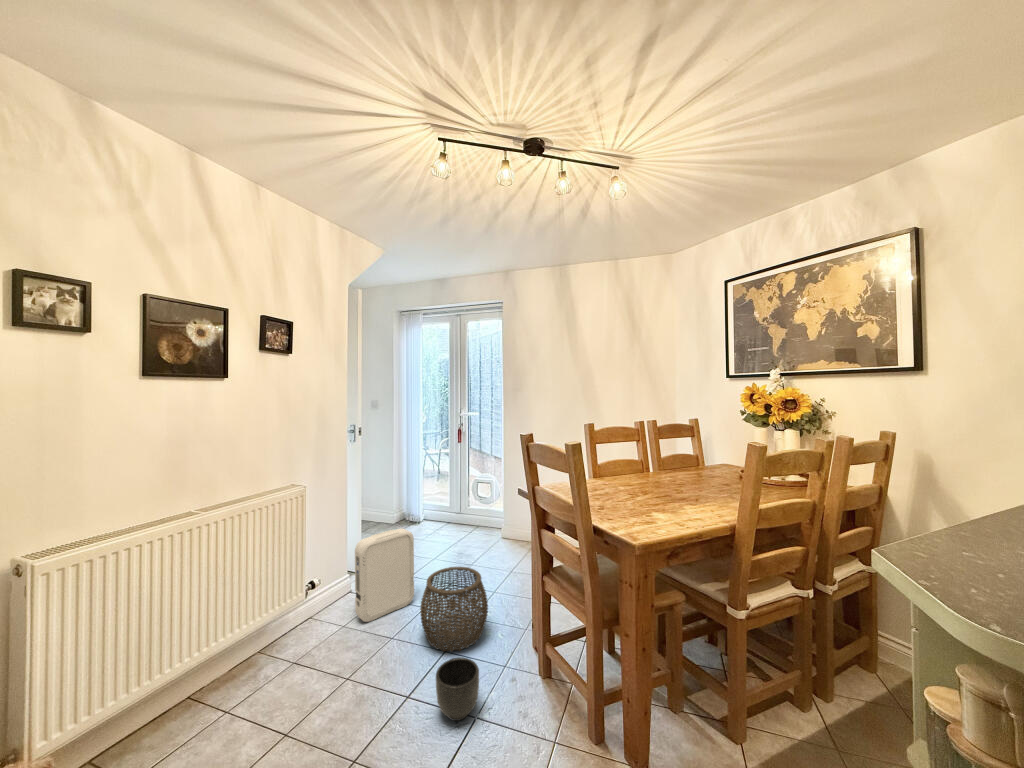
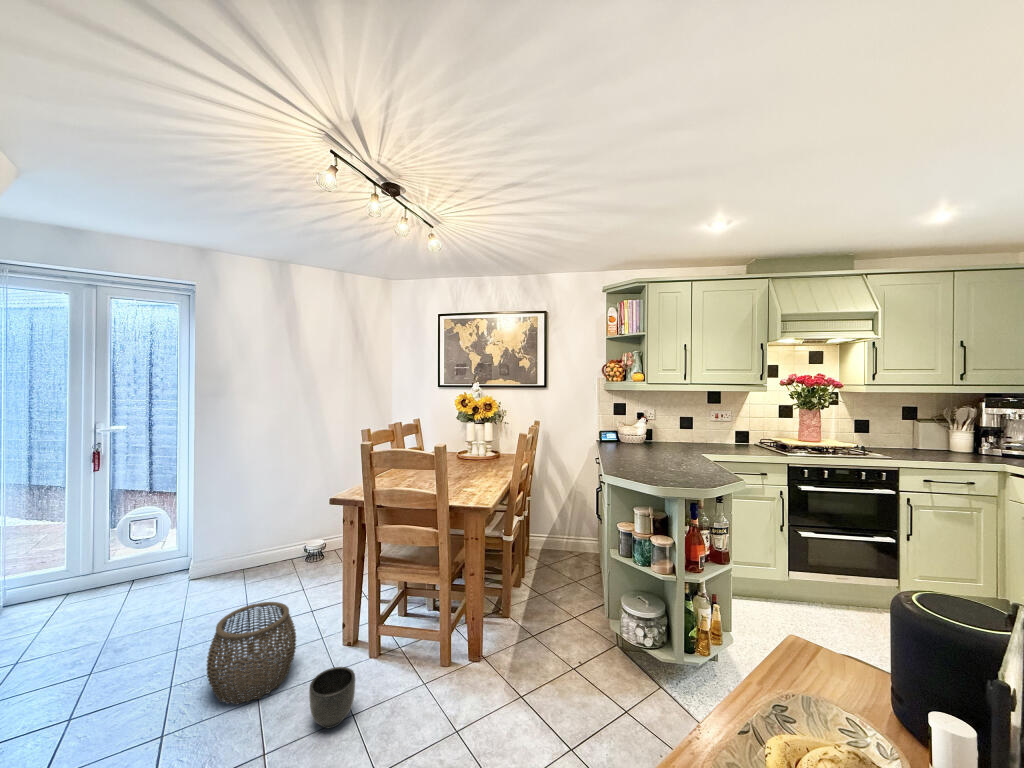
air purifier: present [355,529,414,622] -> none [61,596,149,751]

